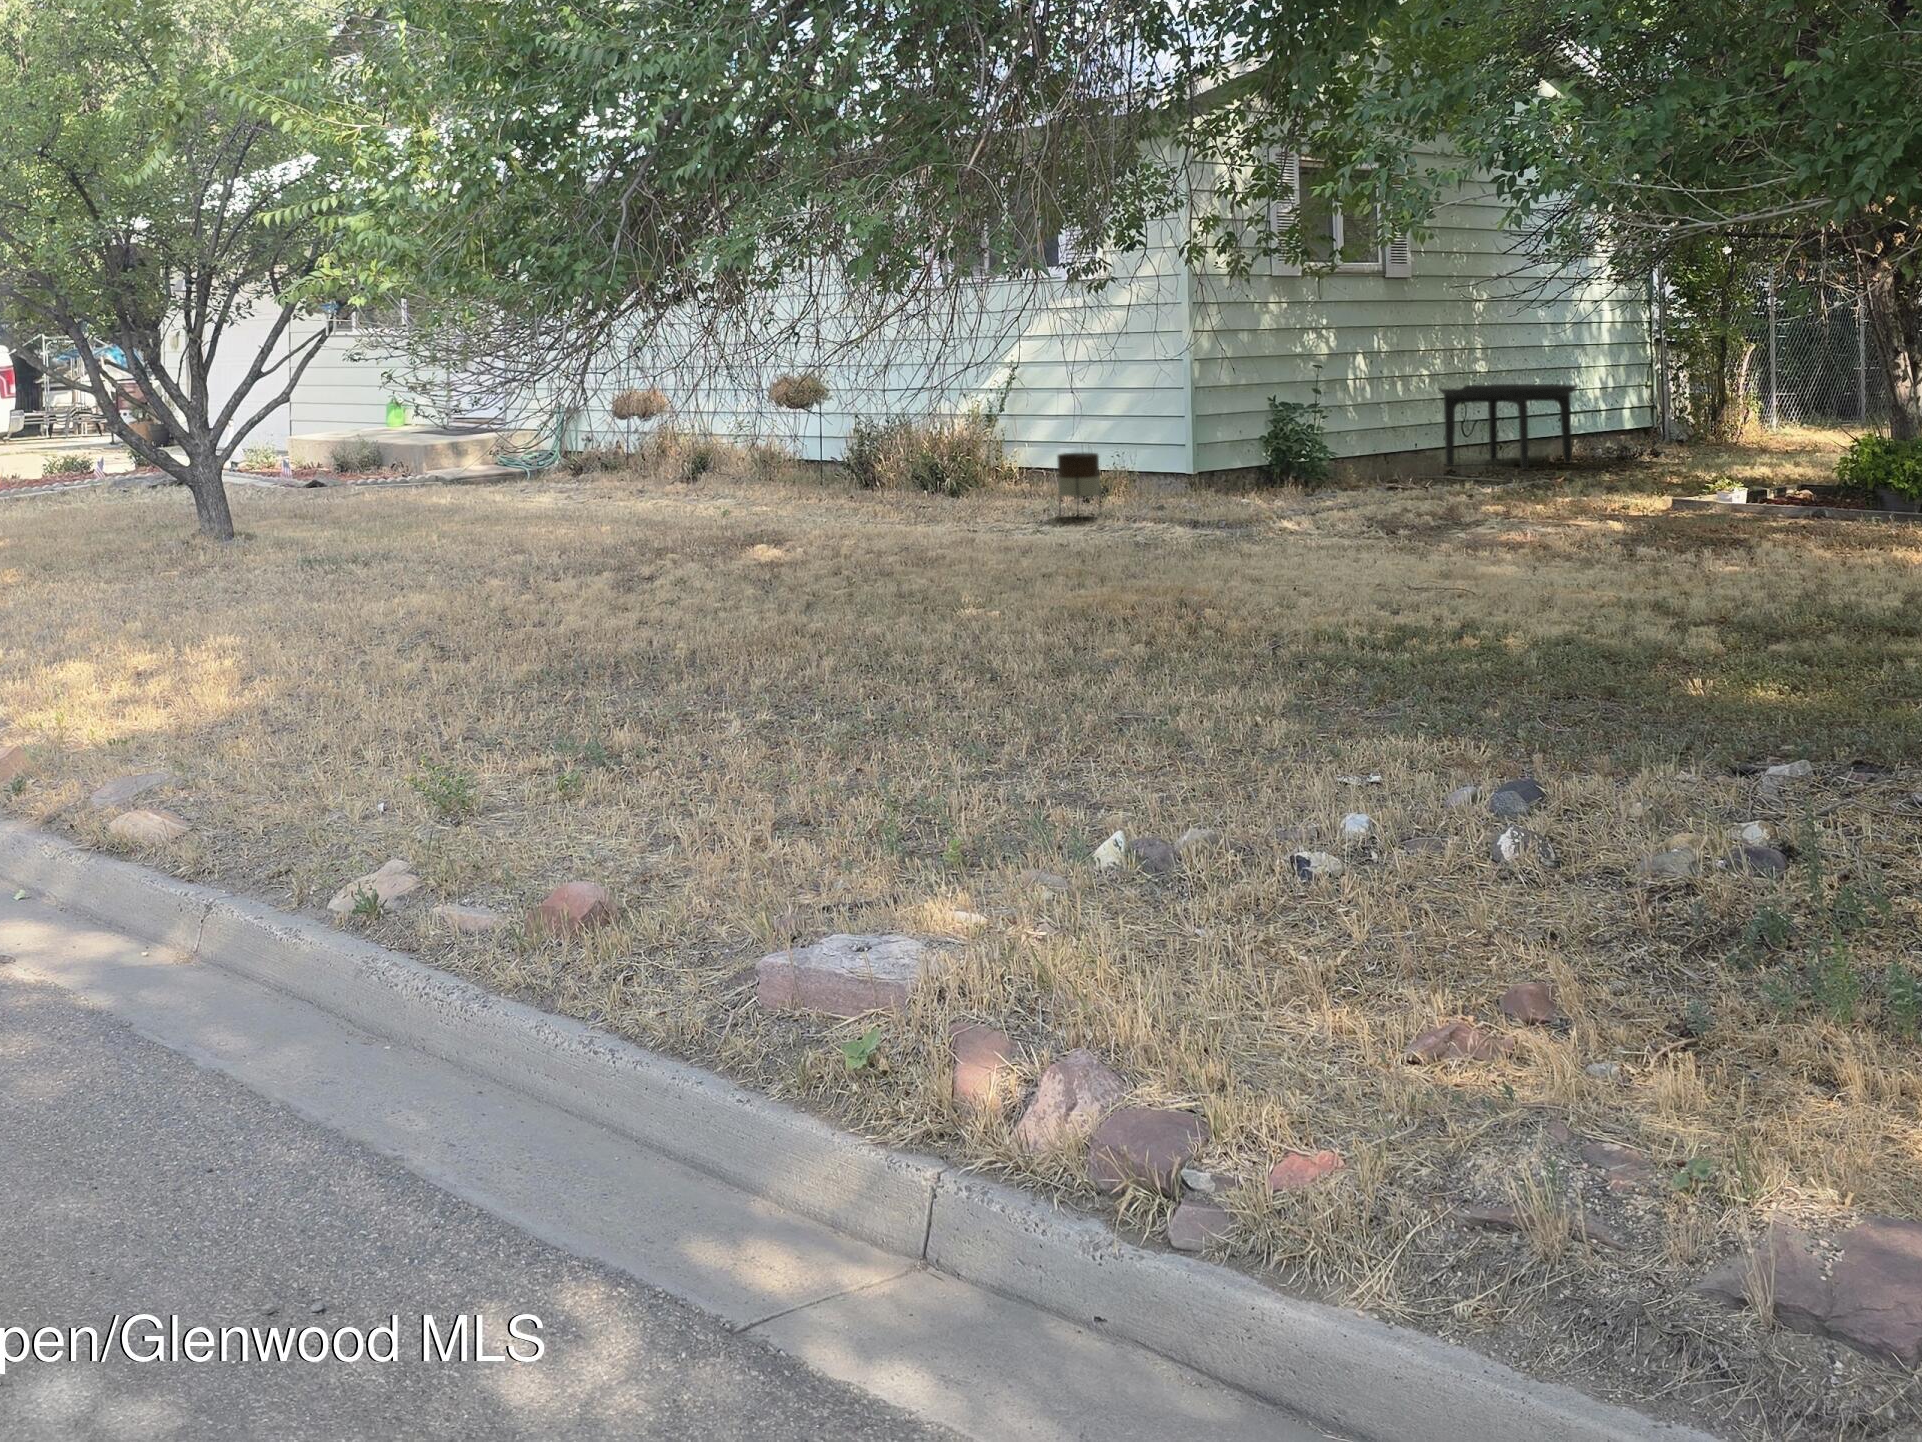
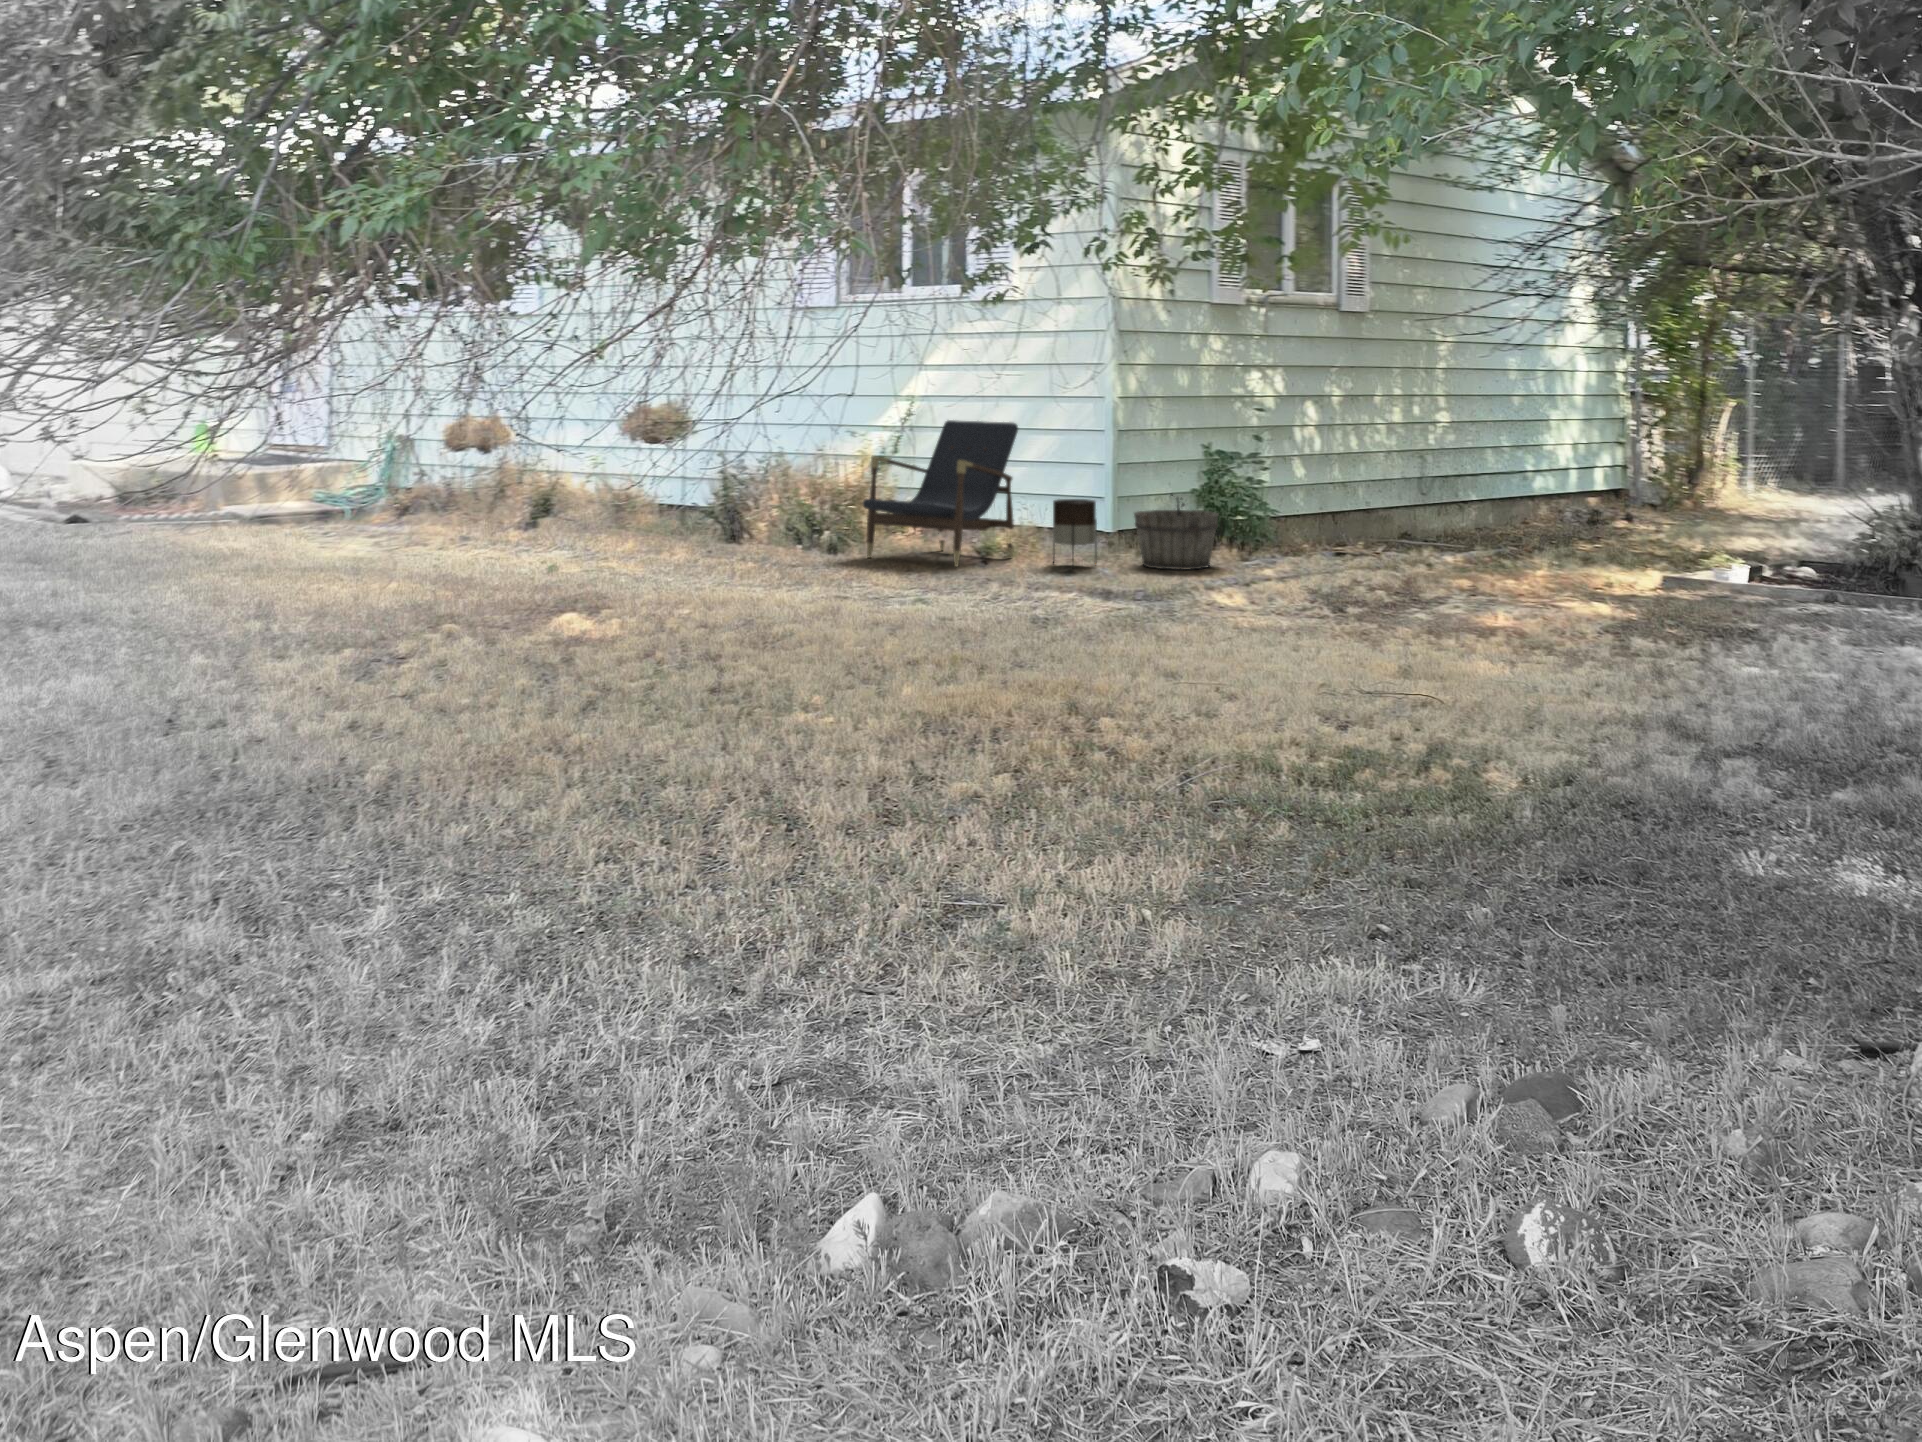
lounge chair: none [876,382,1023,520] -> present [862,420,1018,567]
round table: present [1438,384,1577,469] -> none [1441,440,1585,529]
wooden bucket: none [1136,444,1218,517] -> present [1134,494,1218,570]

